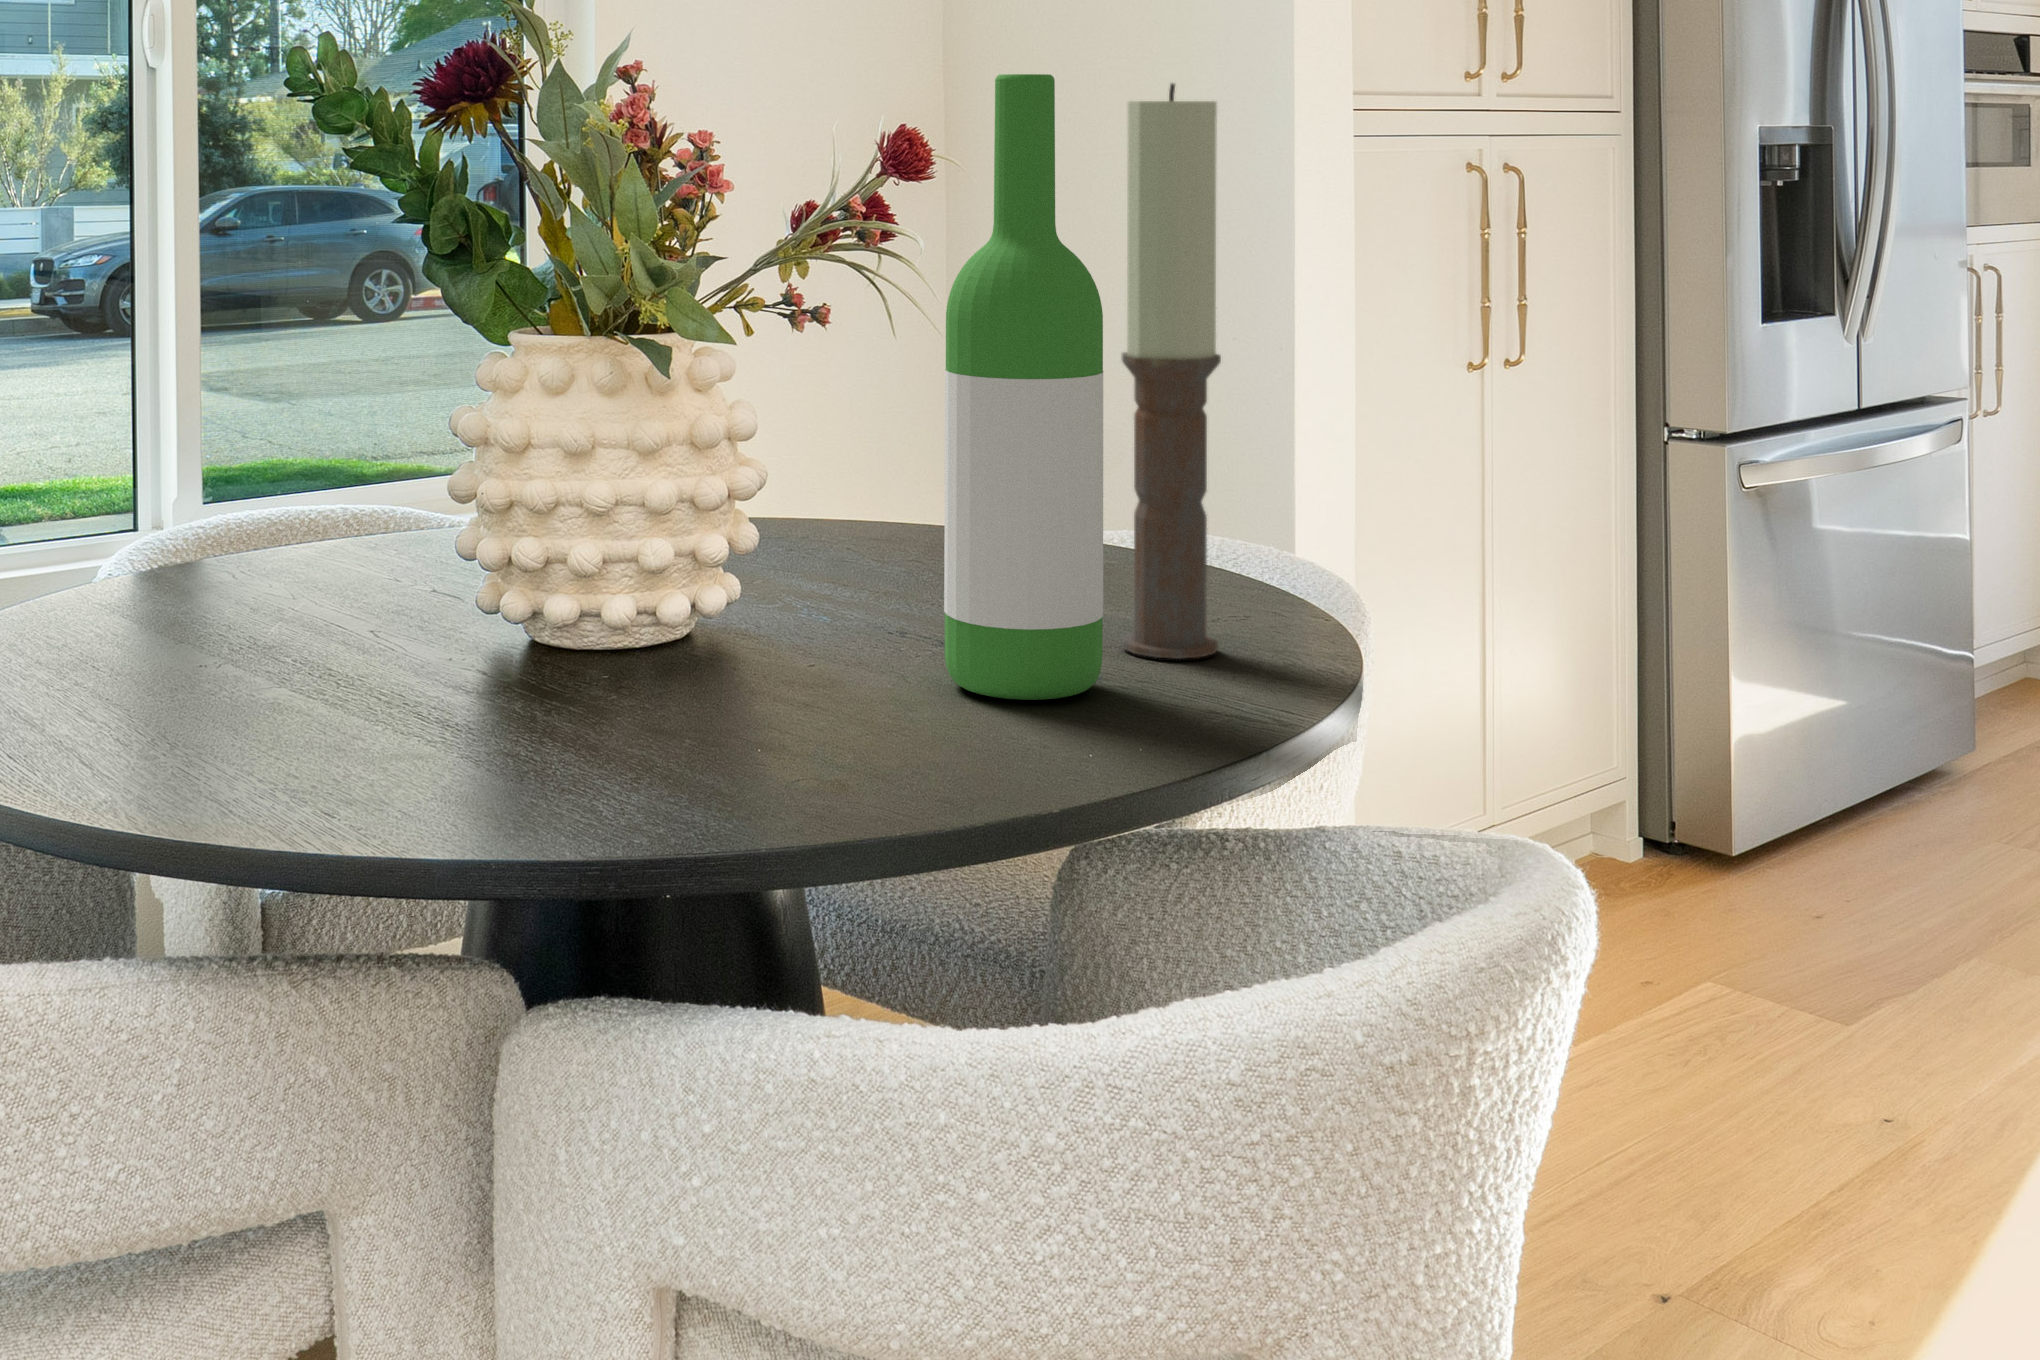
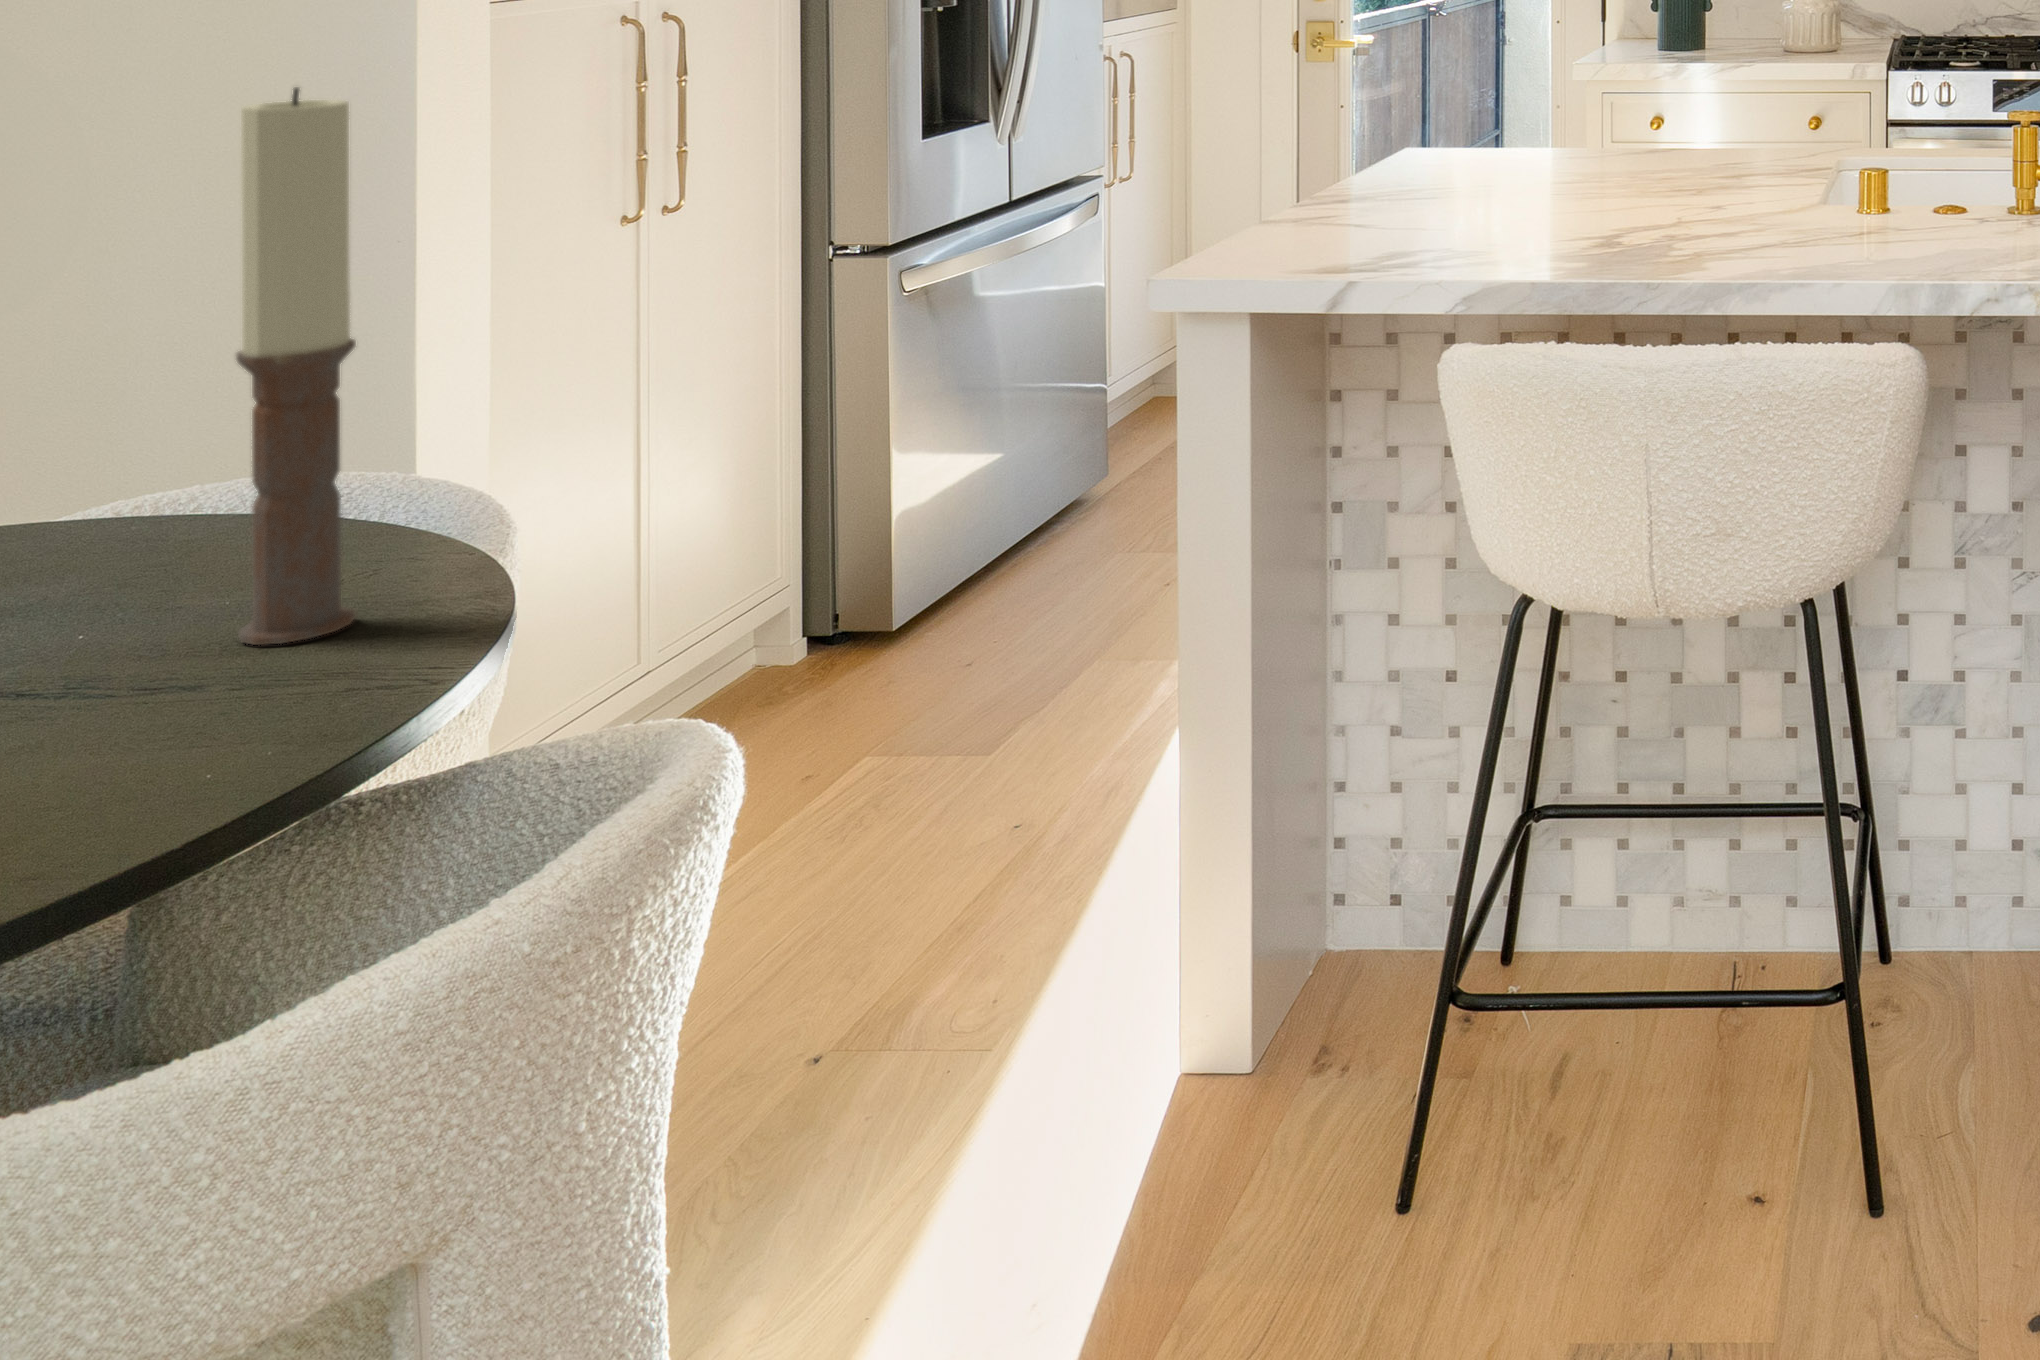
wine bottle: present [944,74,1103,700] -> none [15,105,221,736]

